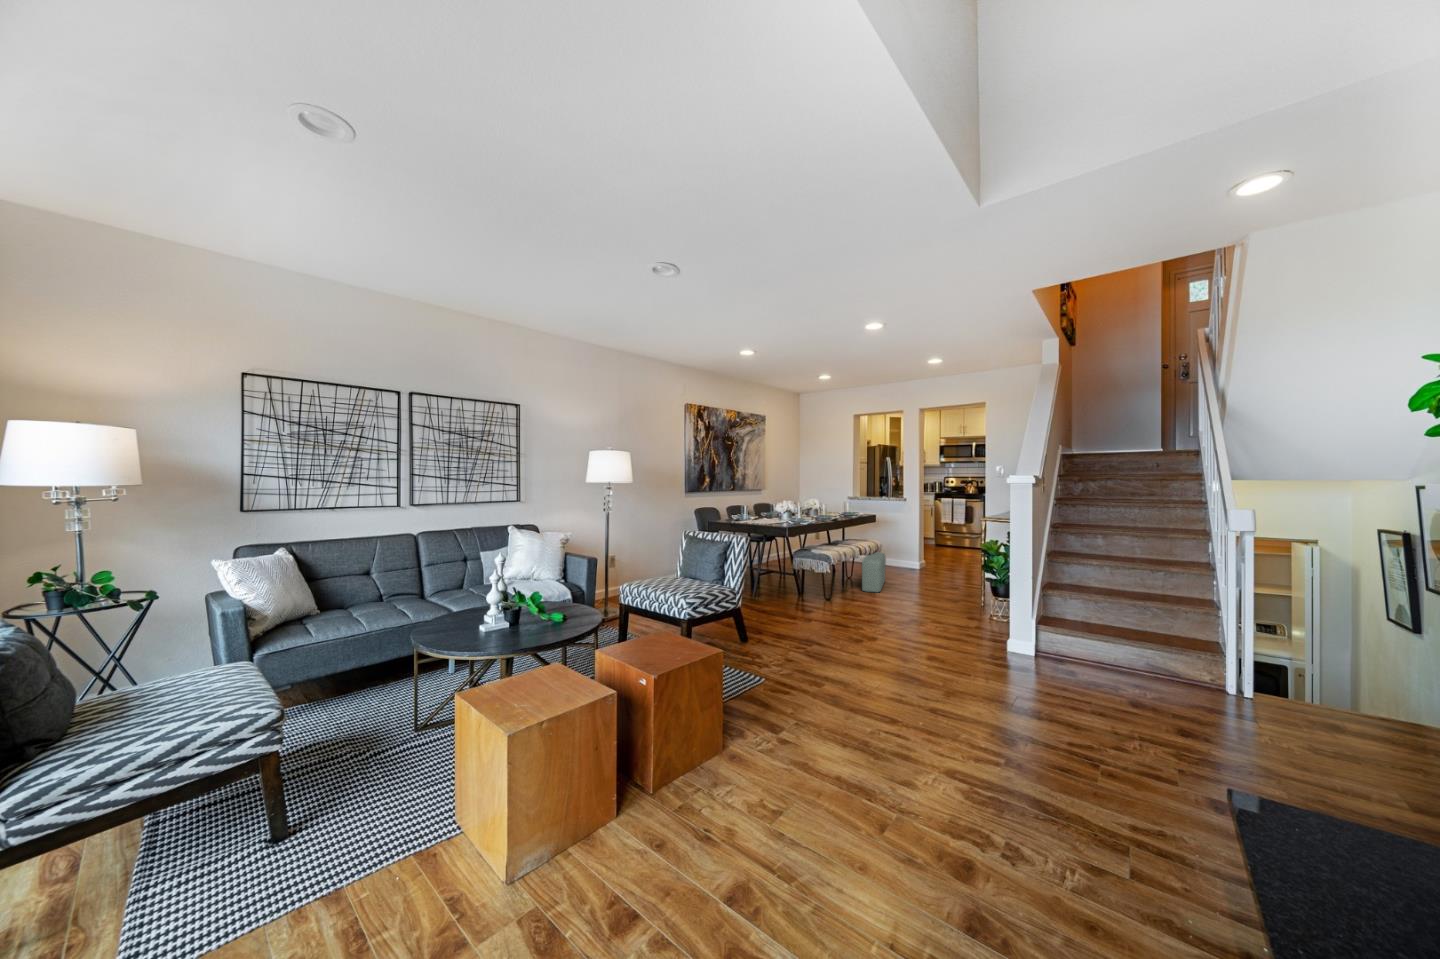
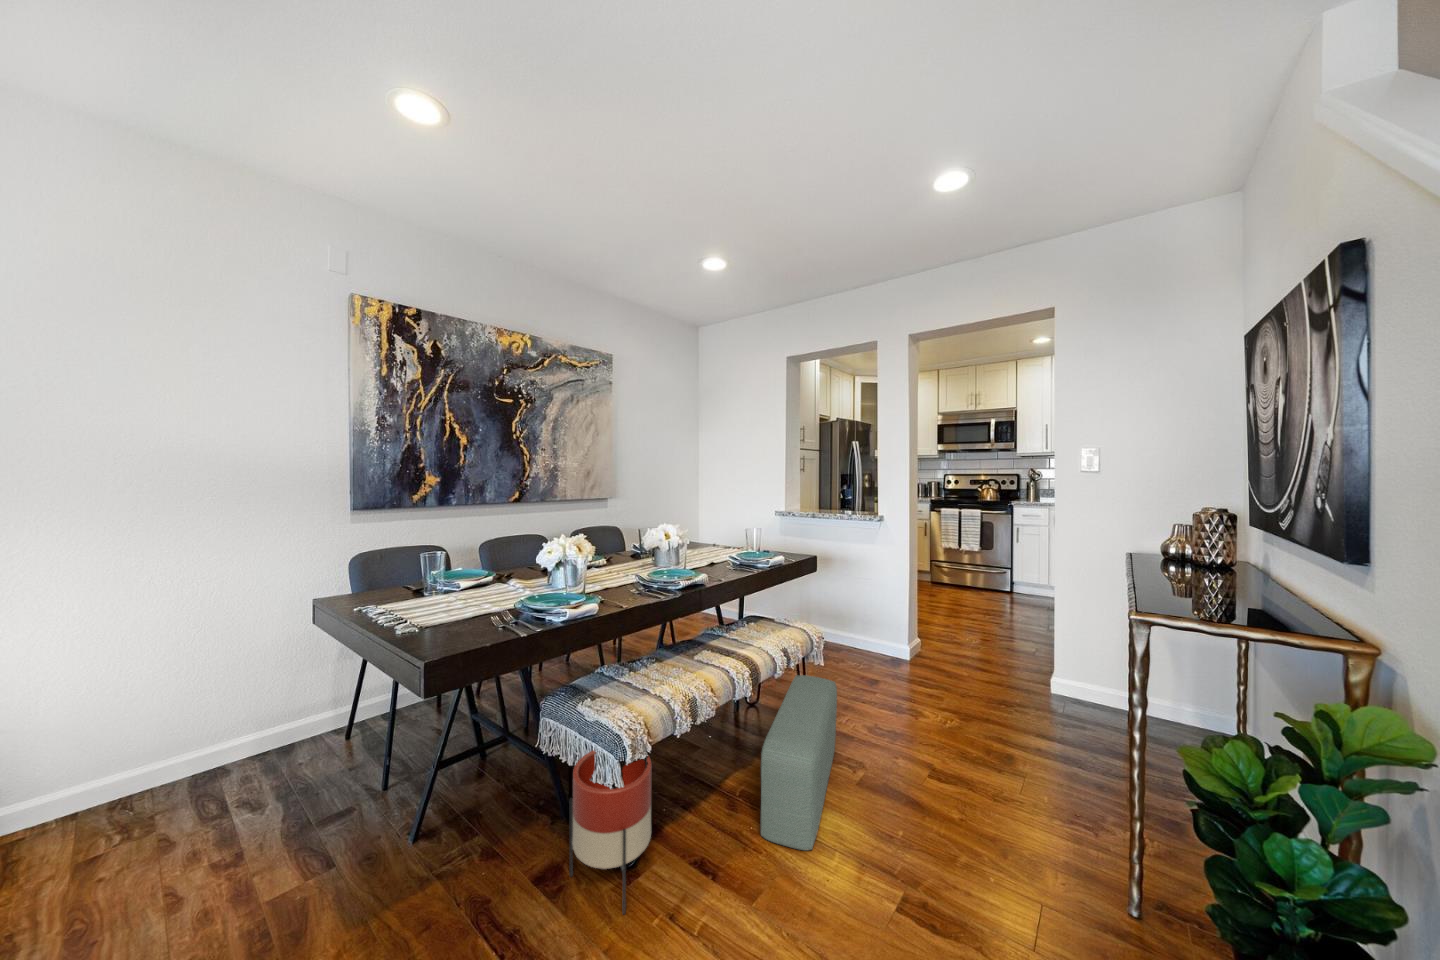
planter: none [805,558,831,598] -> present [570,749,651,914]

